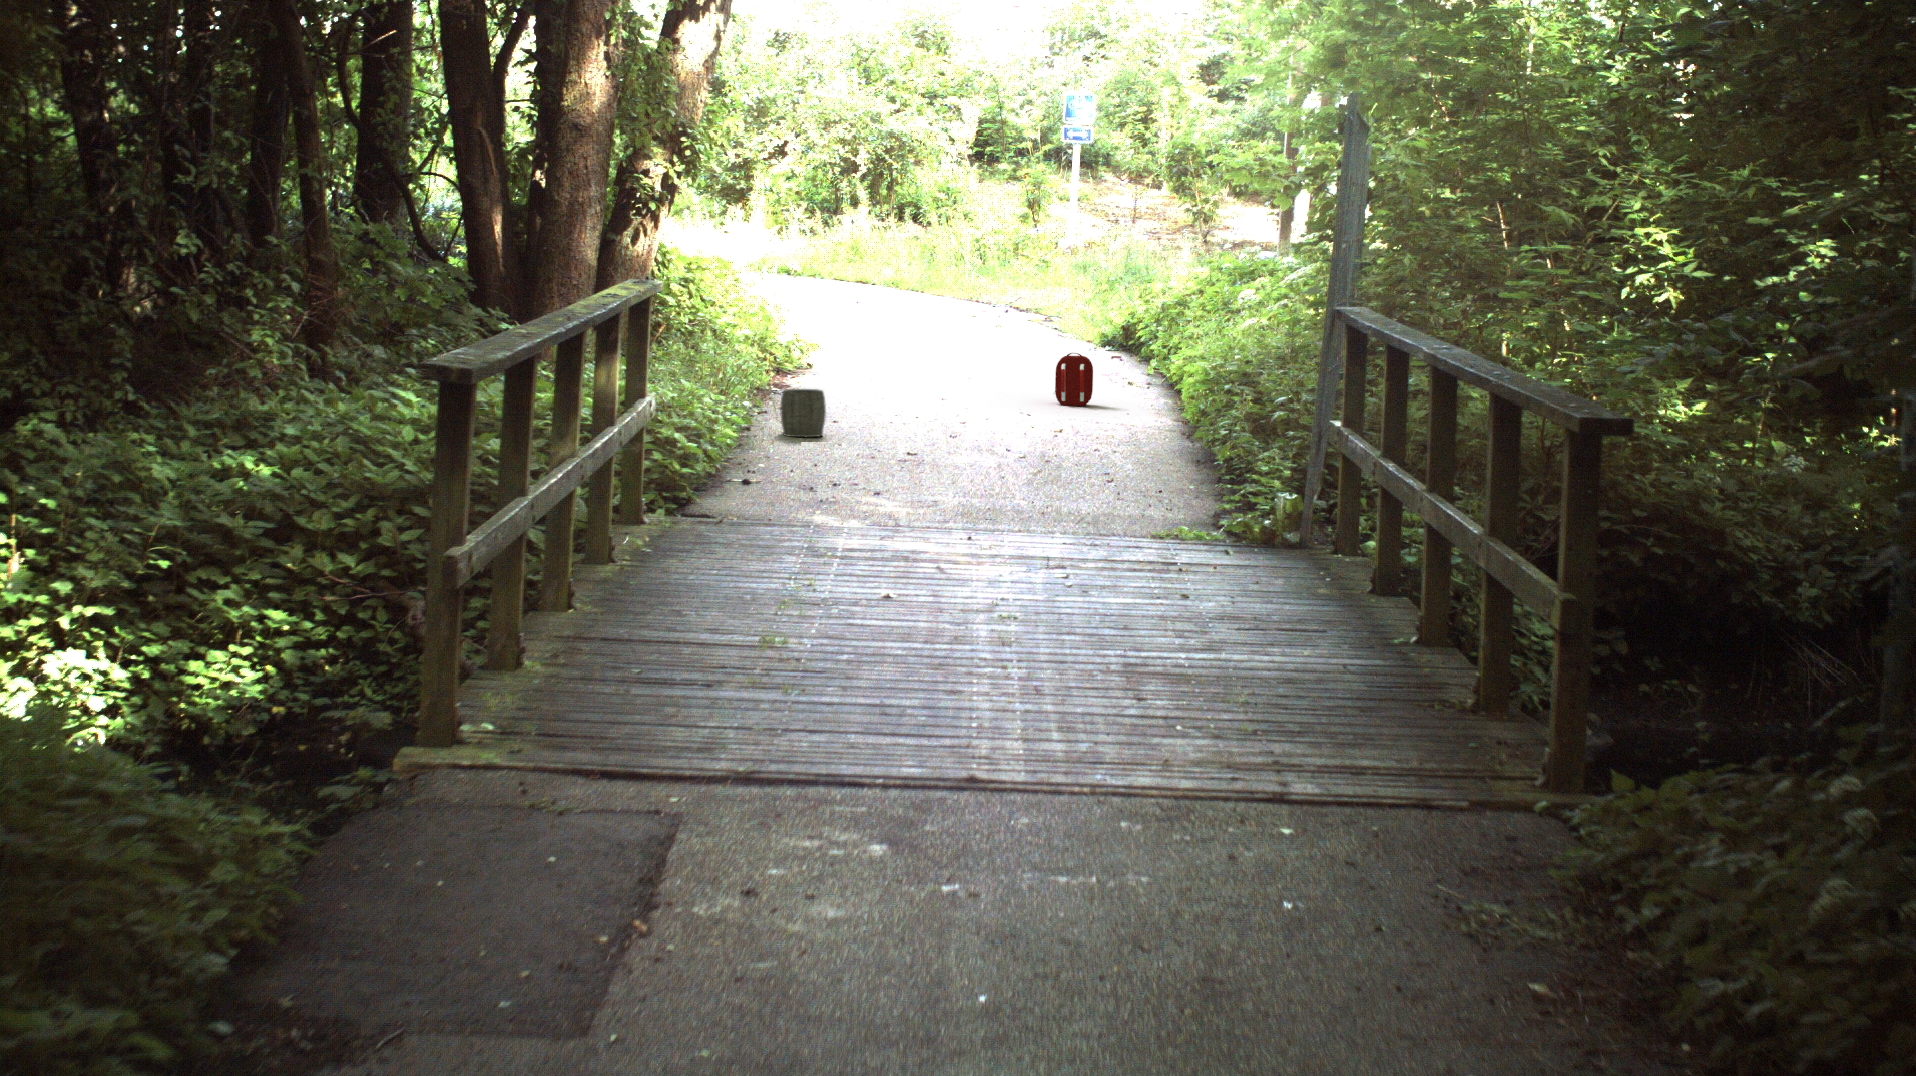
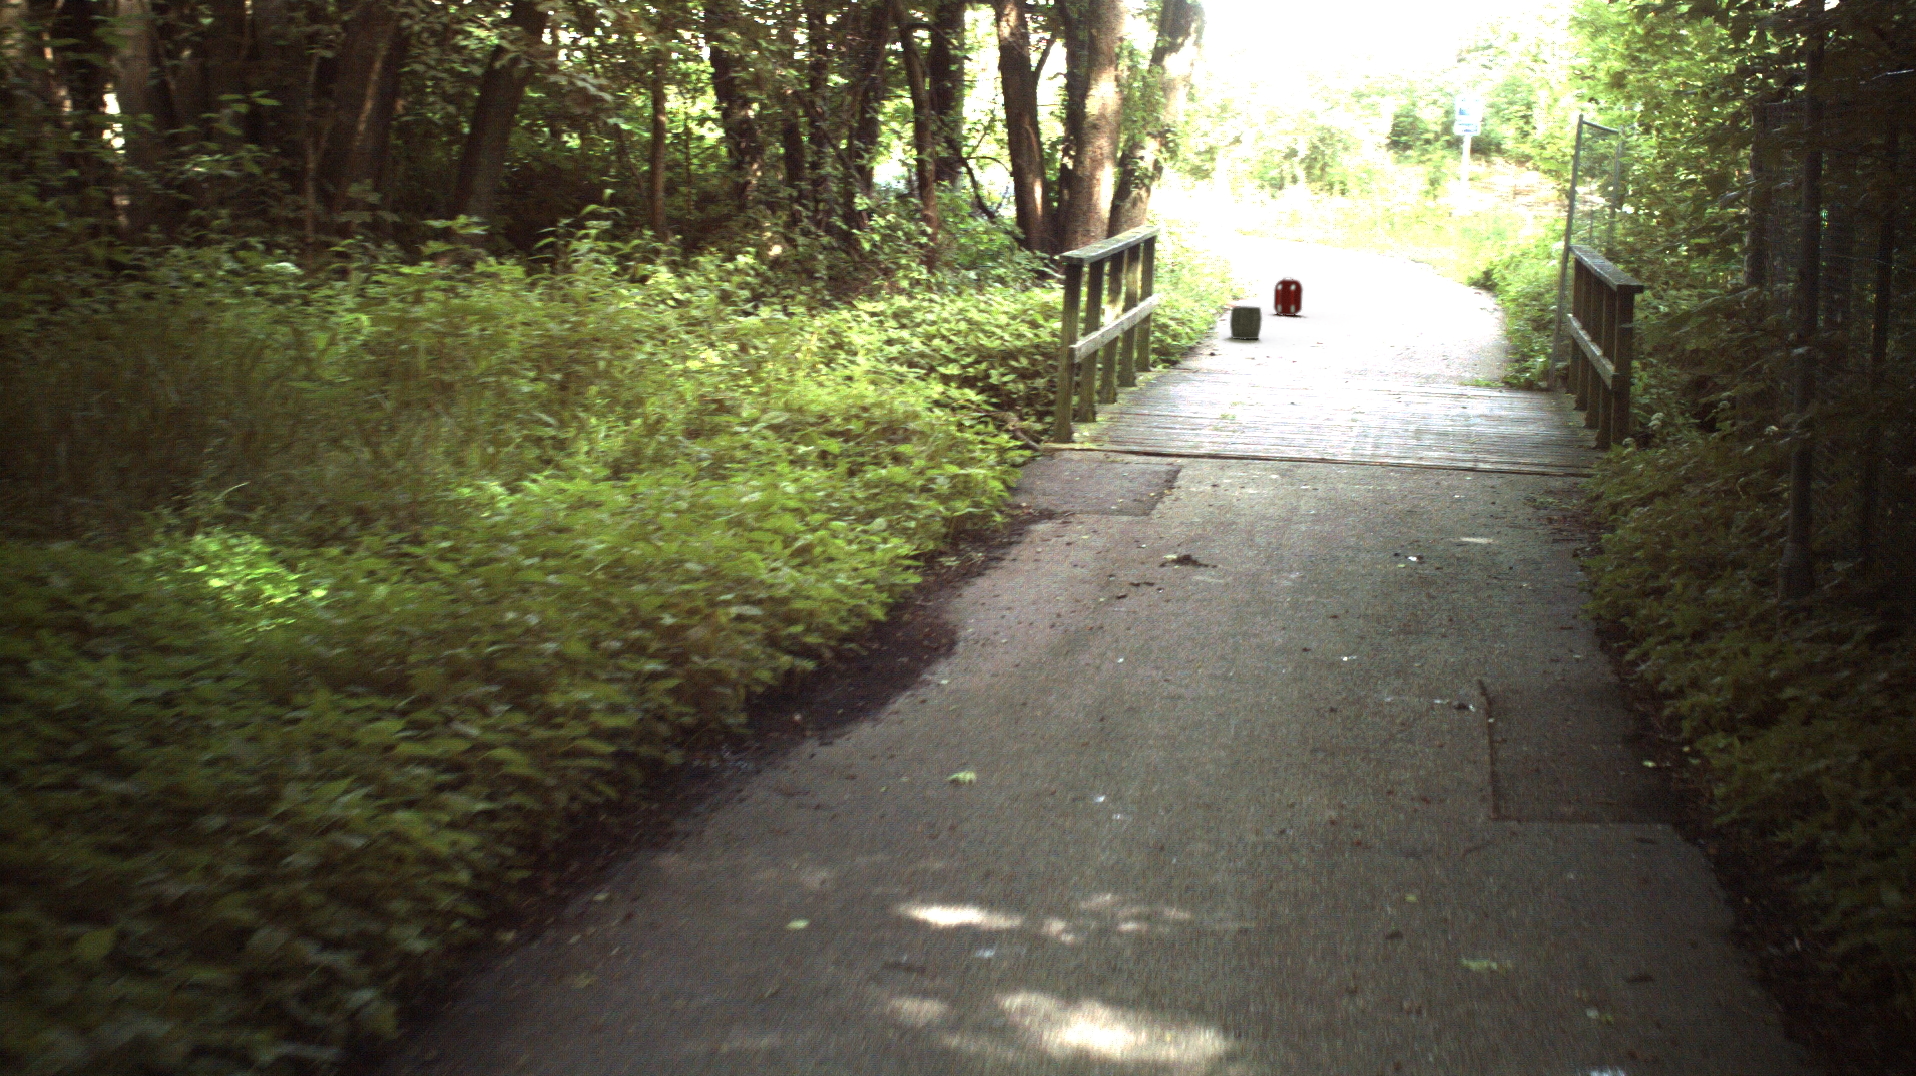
backpack: present [1055,353,1093,406] -> present [1274,279,1303,316]

